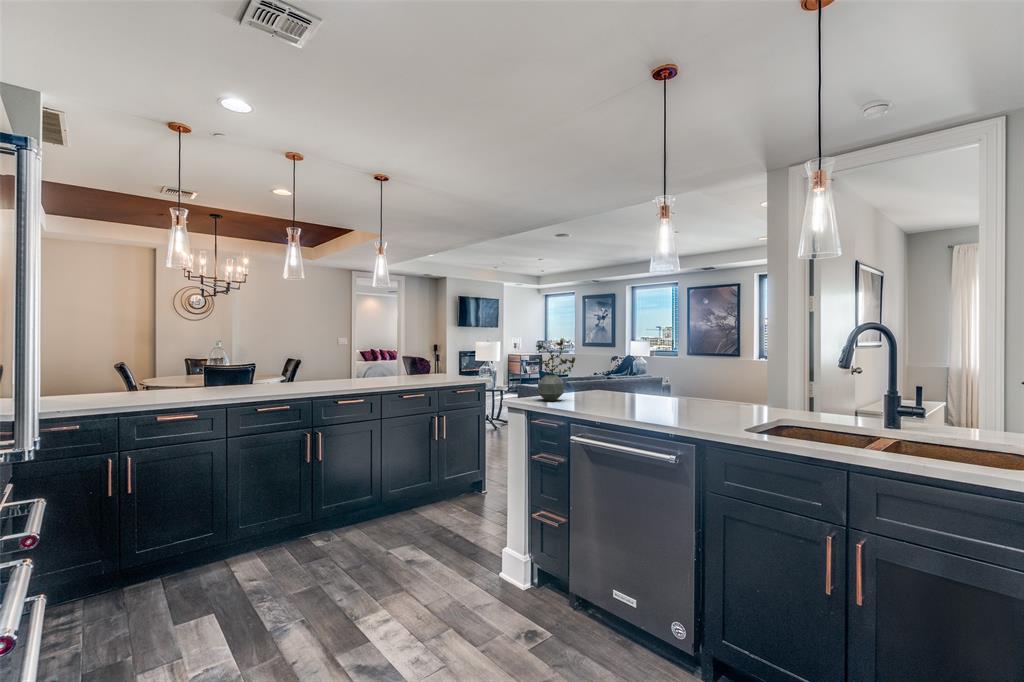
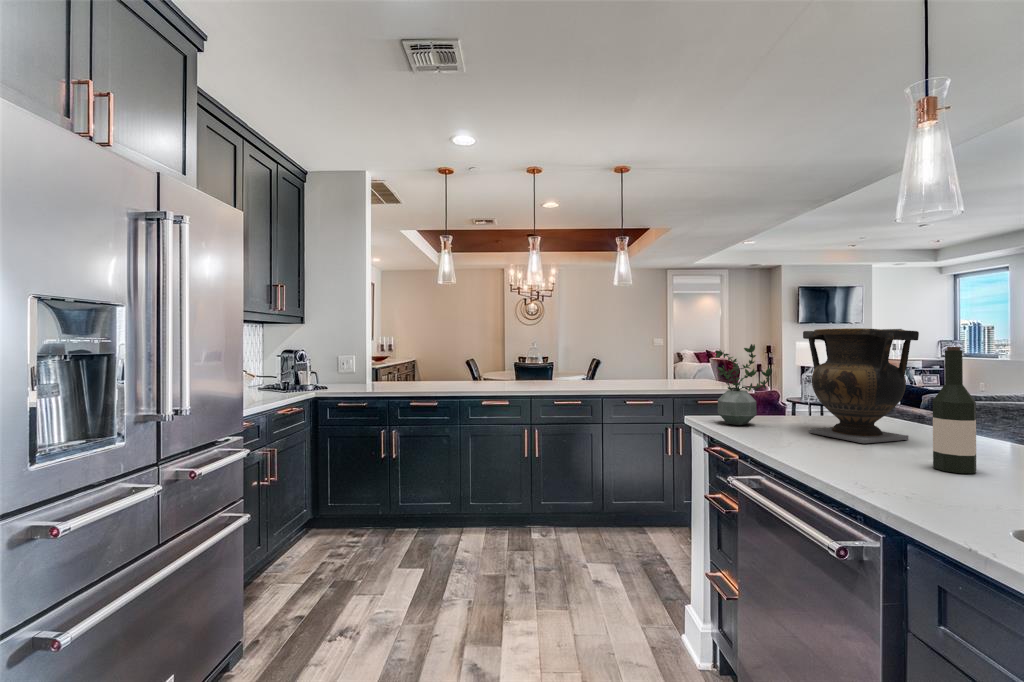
vase: none [593,329,662,403] -> present [803,328,919,443]
wine bottle: none [693,340,714,412] -> present [933,347,976,473]

